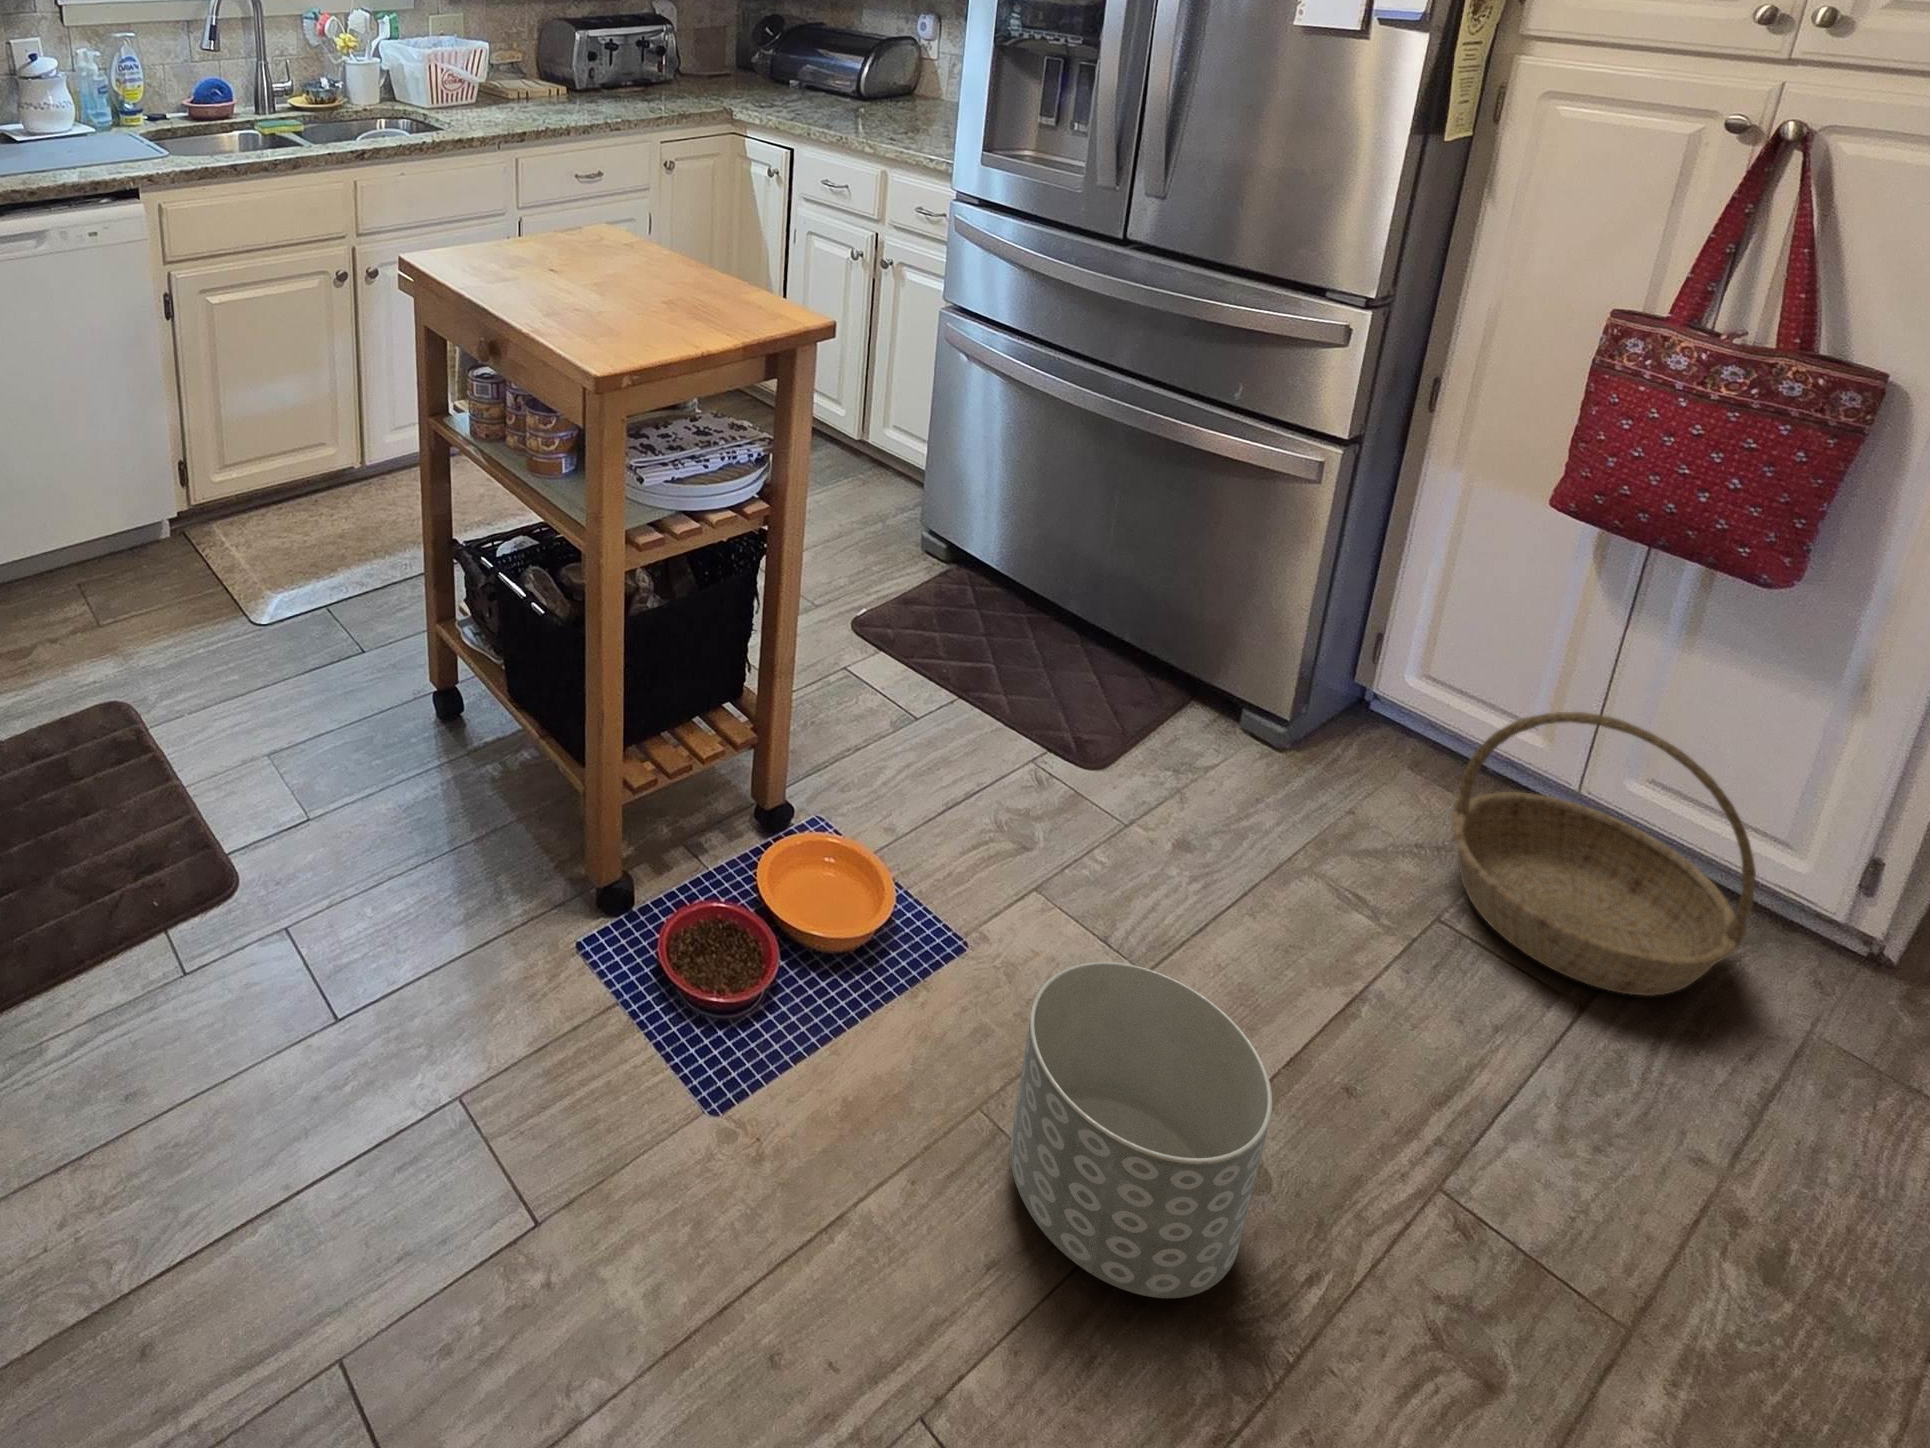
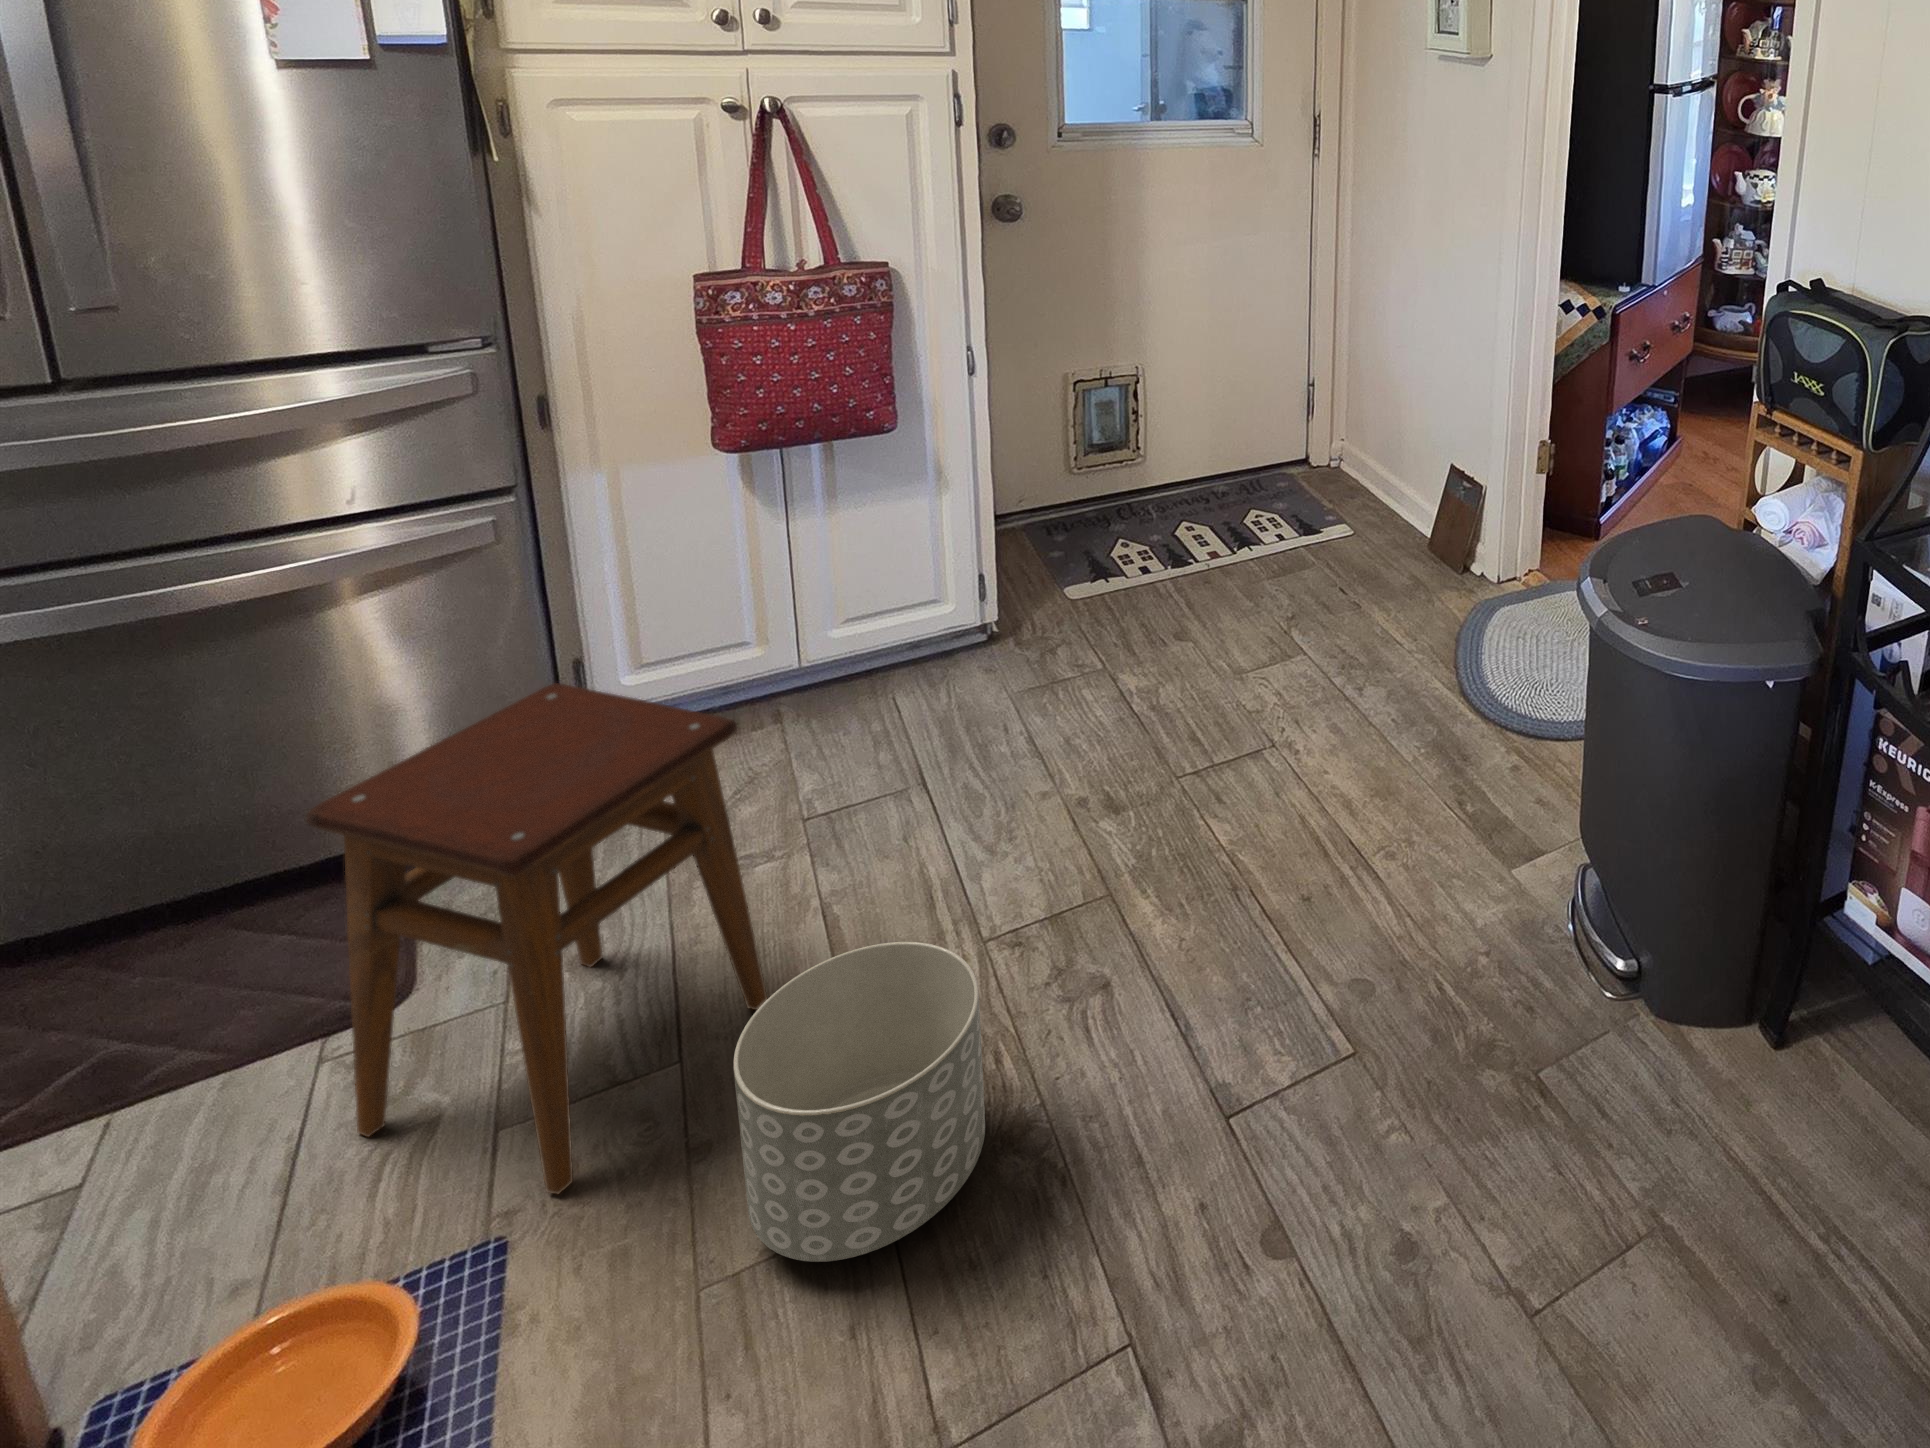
stool: none [994,585,1286,1005] -> present [307,683,767,1194]
basket: present [1452,712,1756,996] -> none [752,574,966,792]

